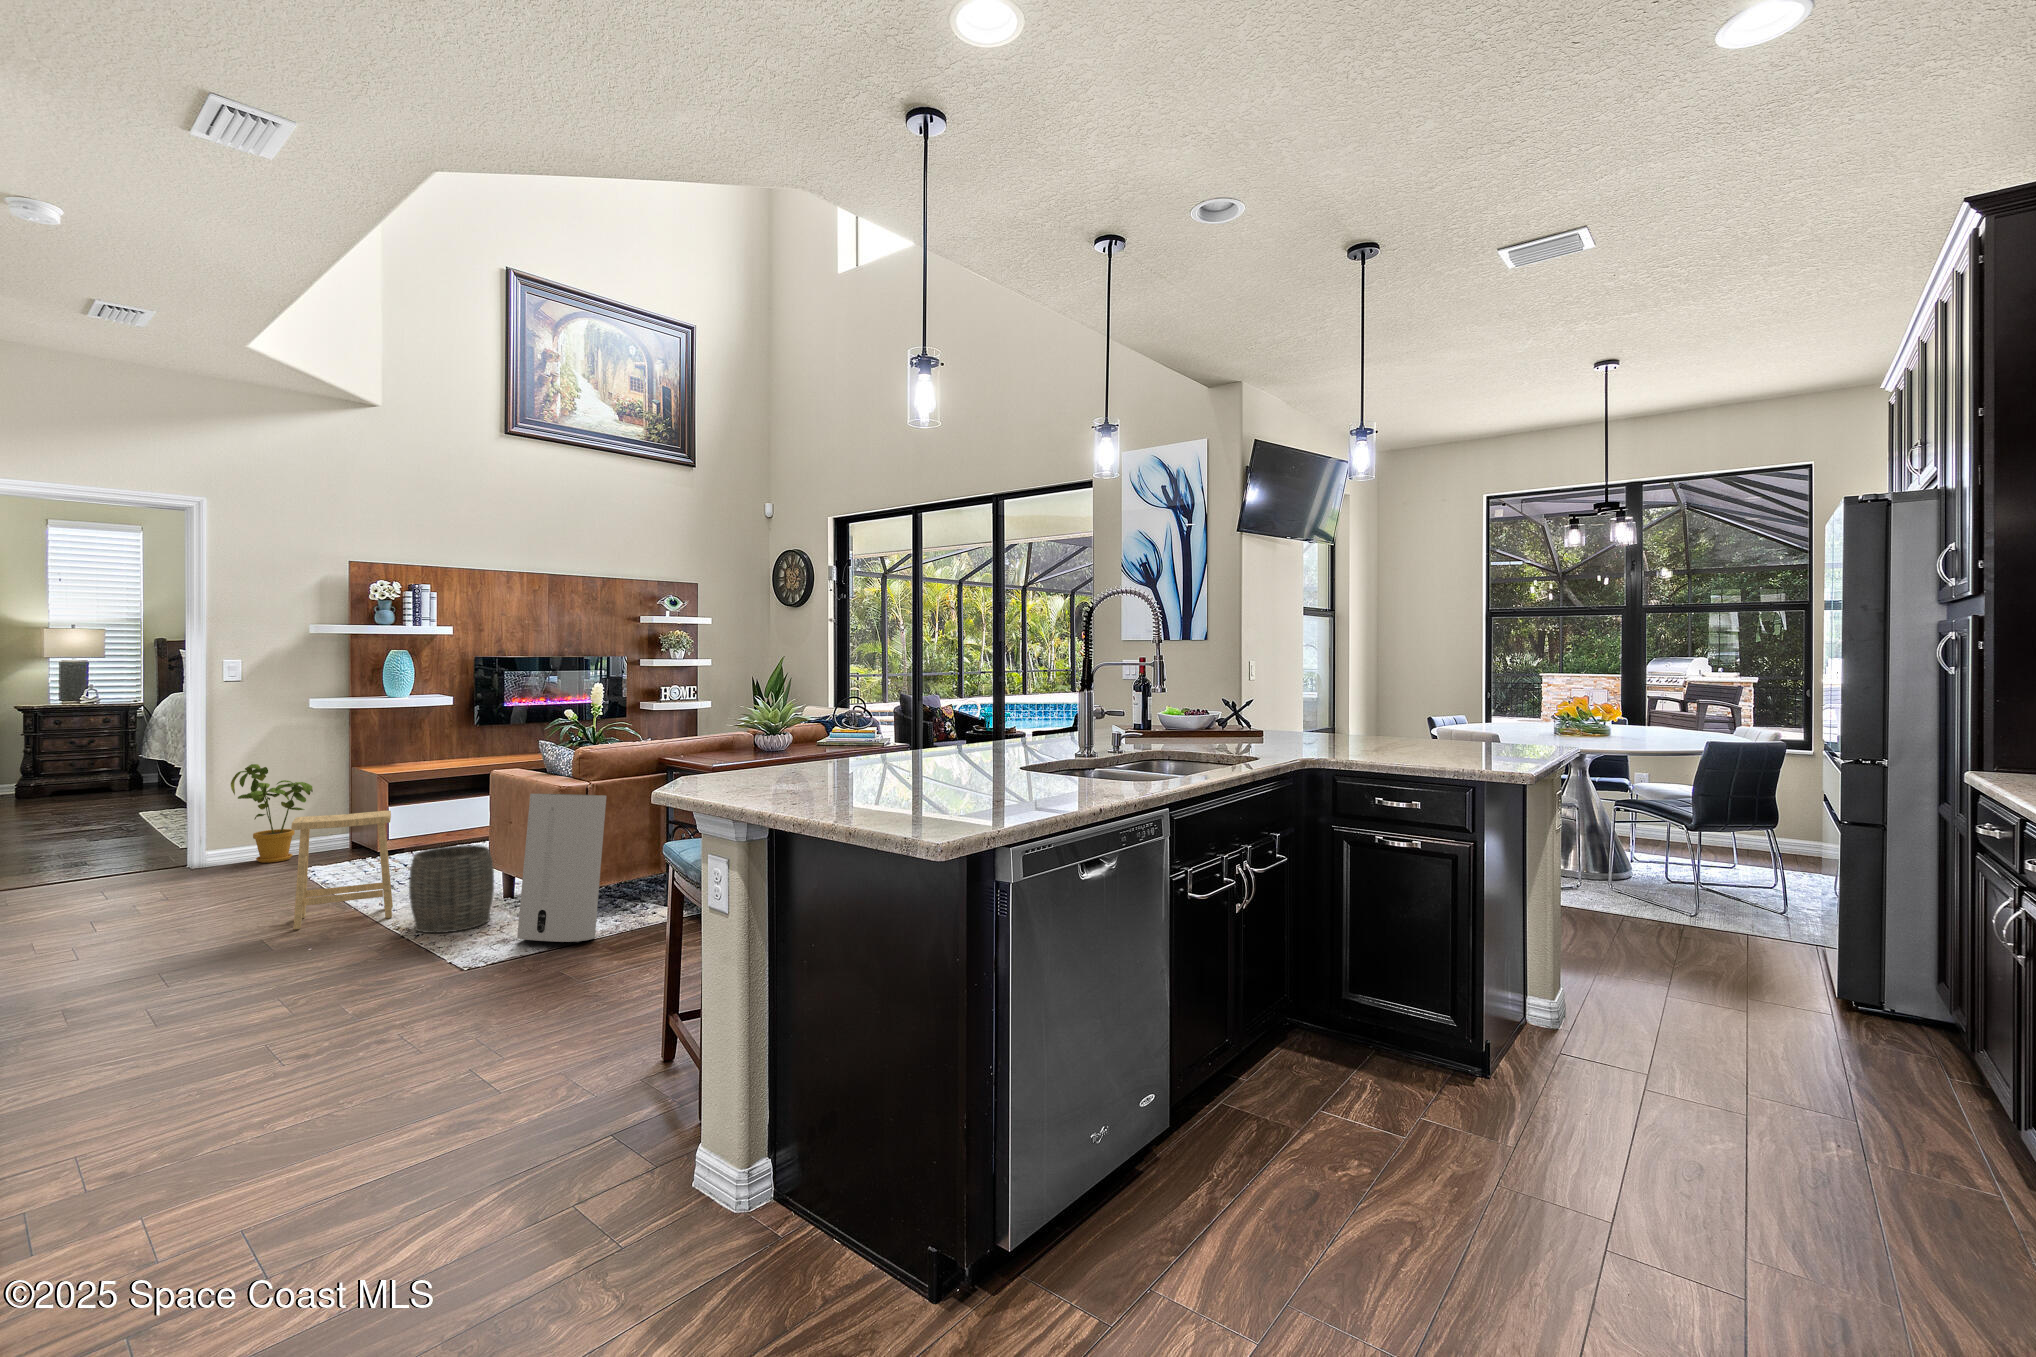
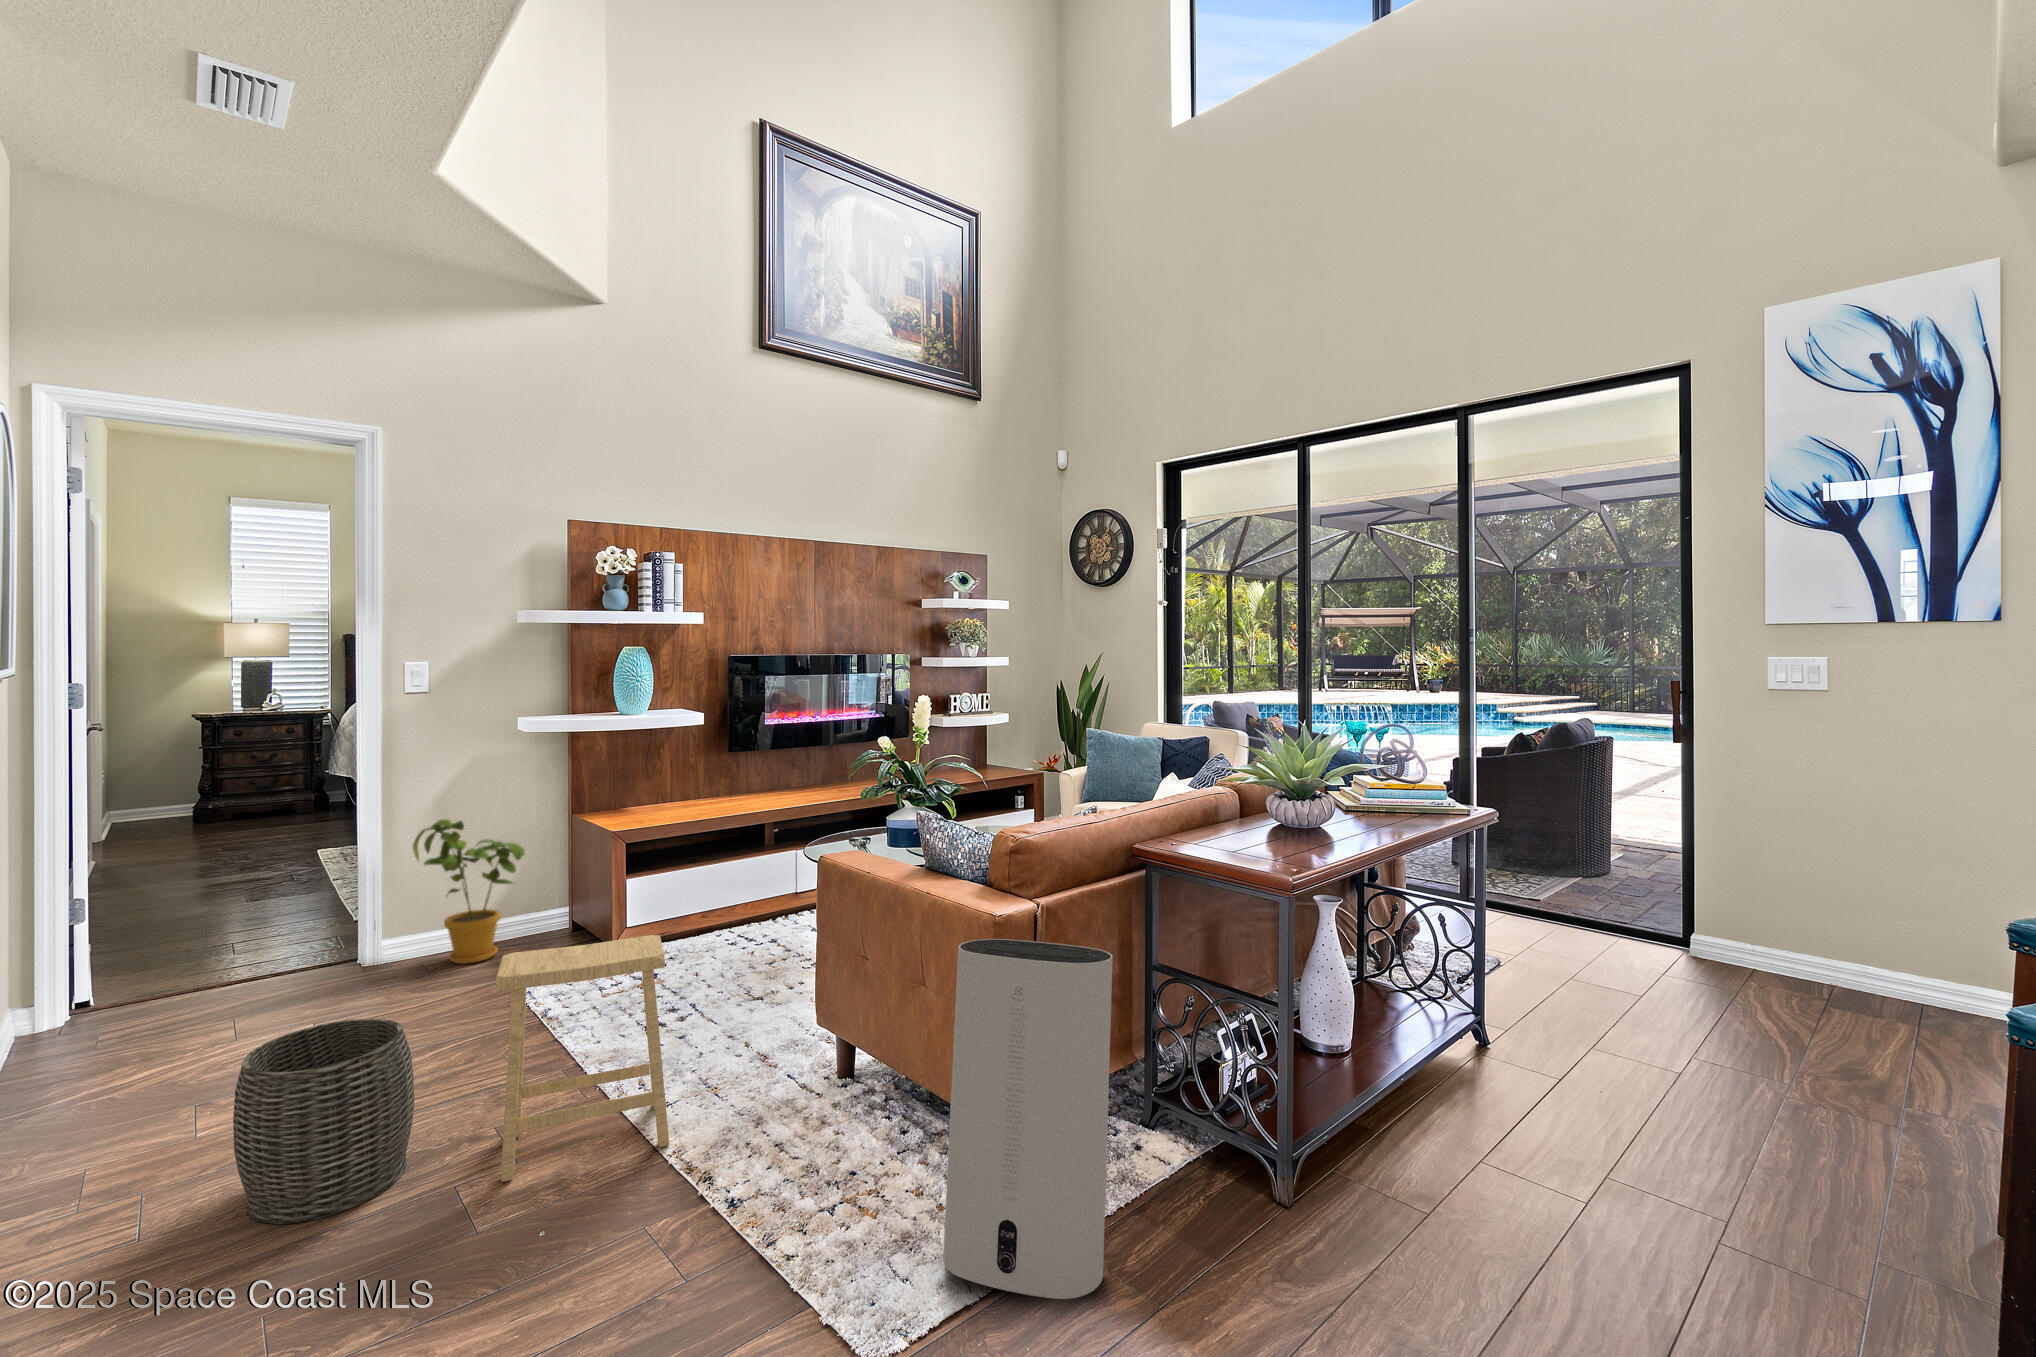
woven basket: present [409,845,494,933] -> present [233,1019,414,1224]

